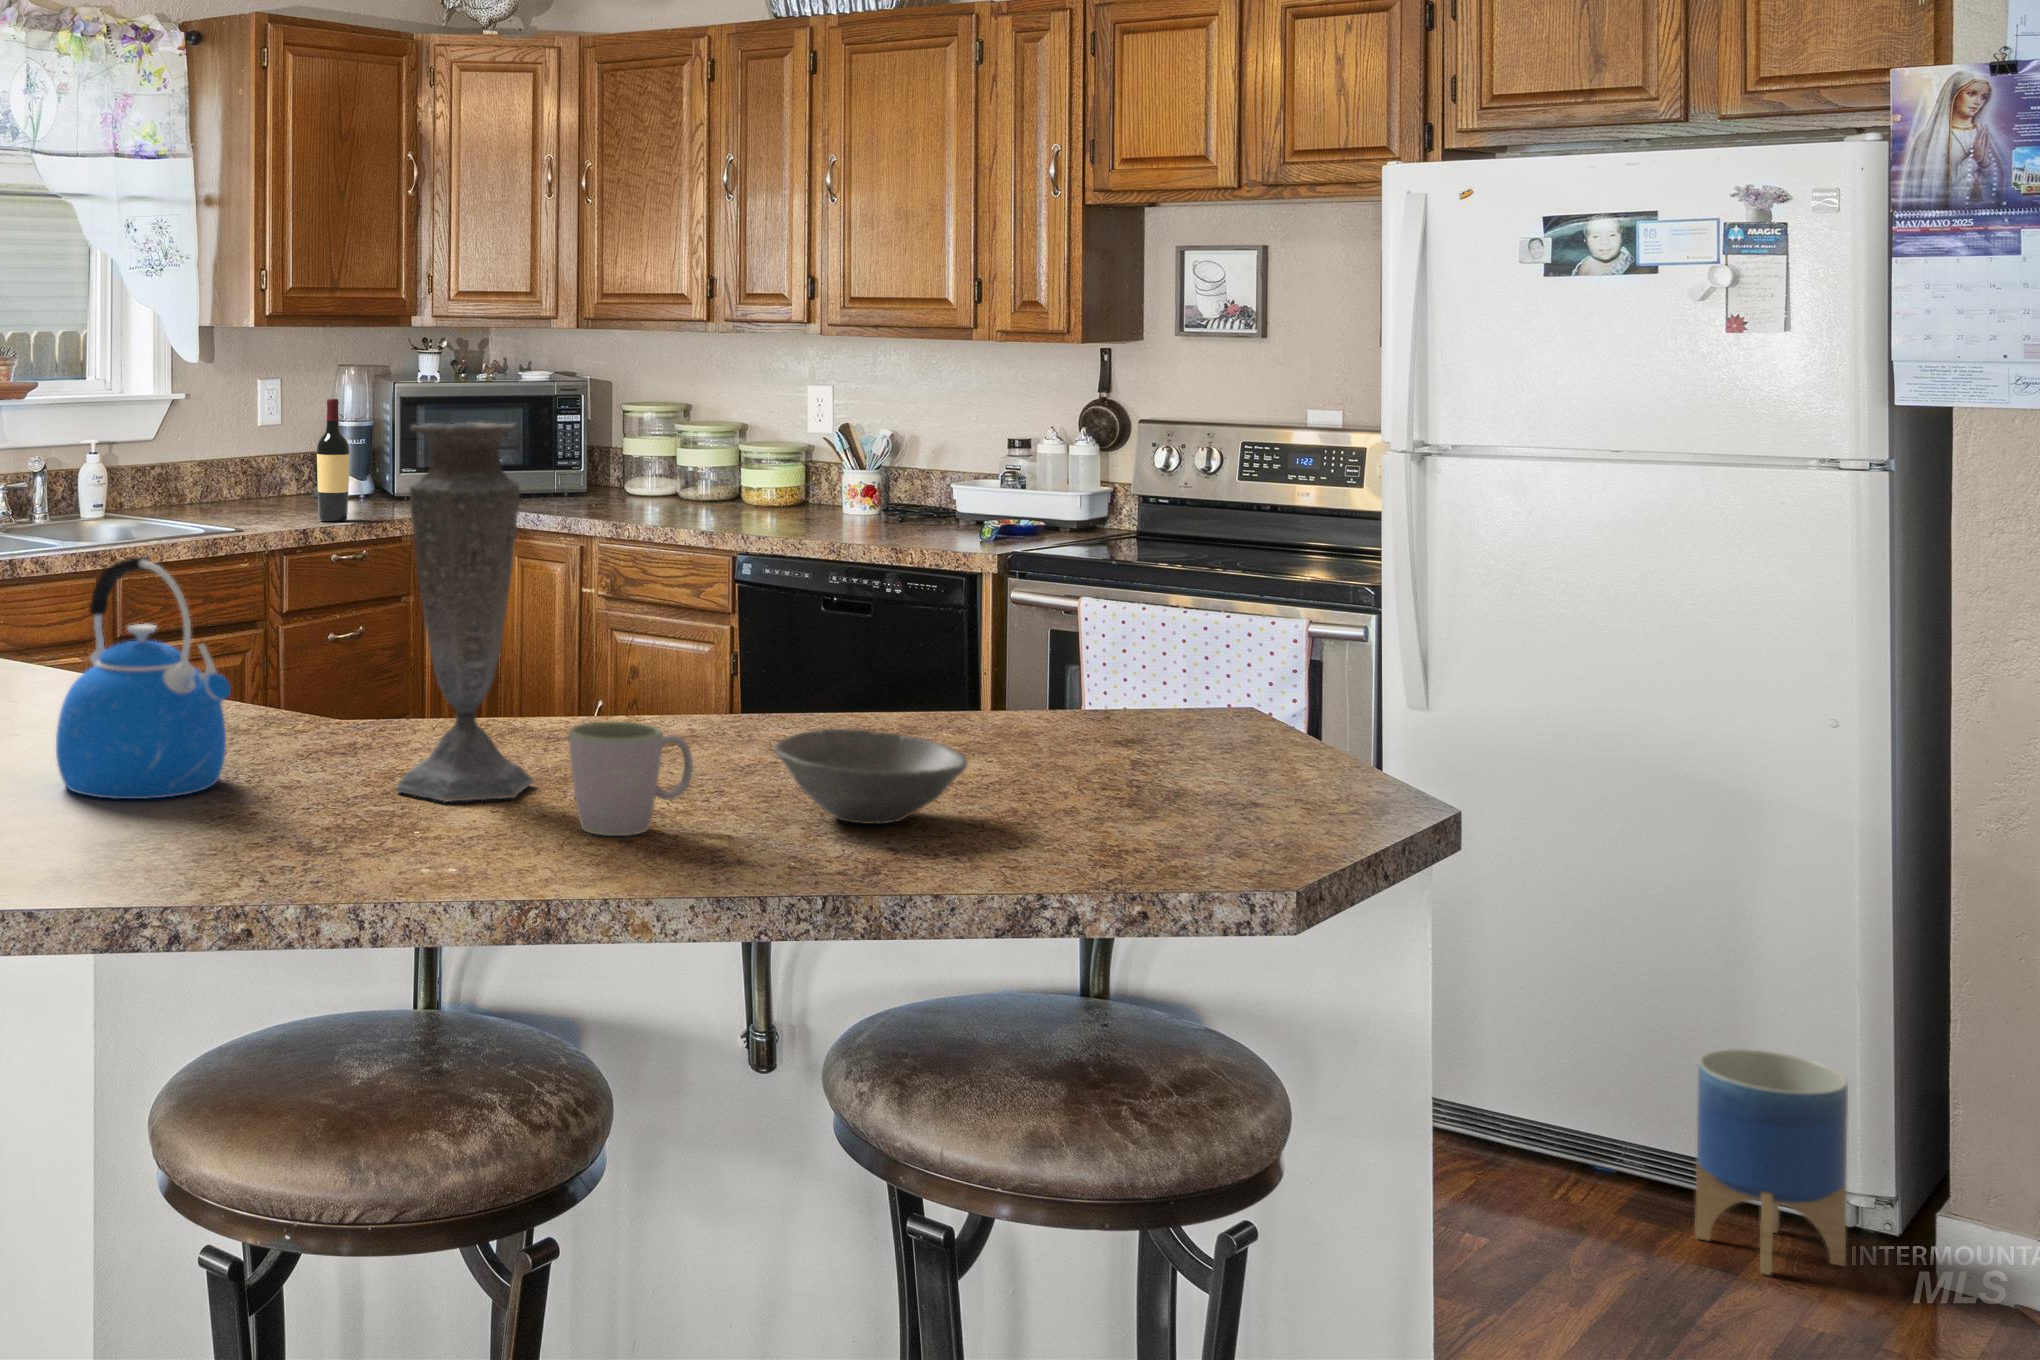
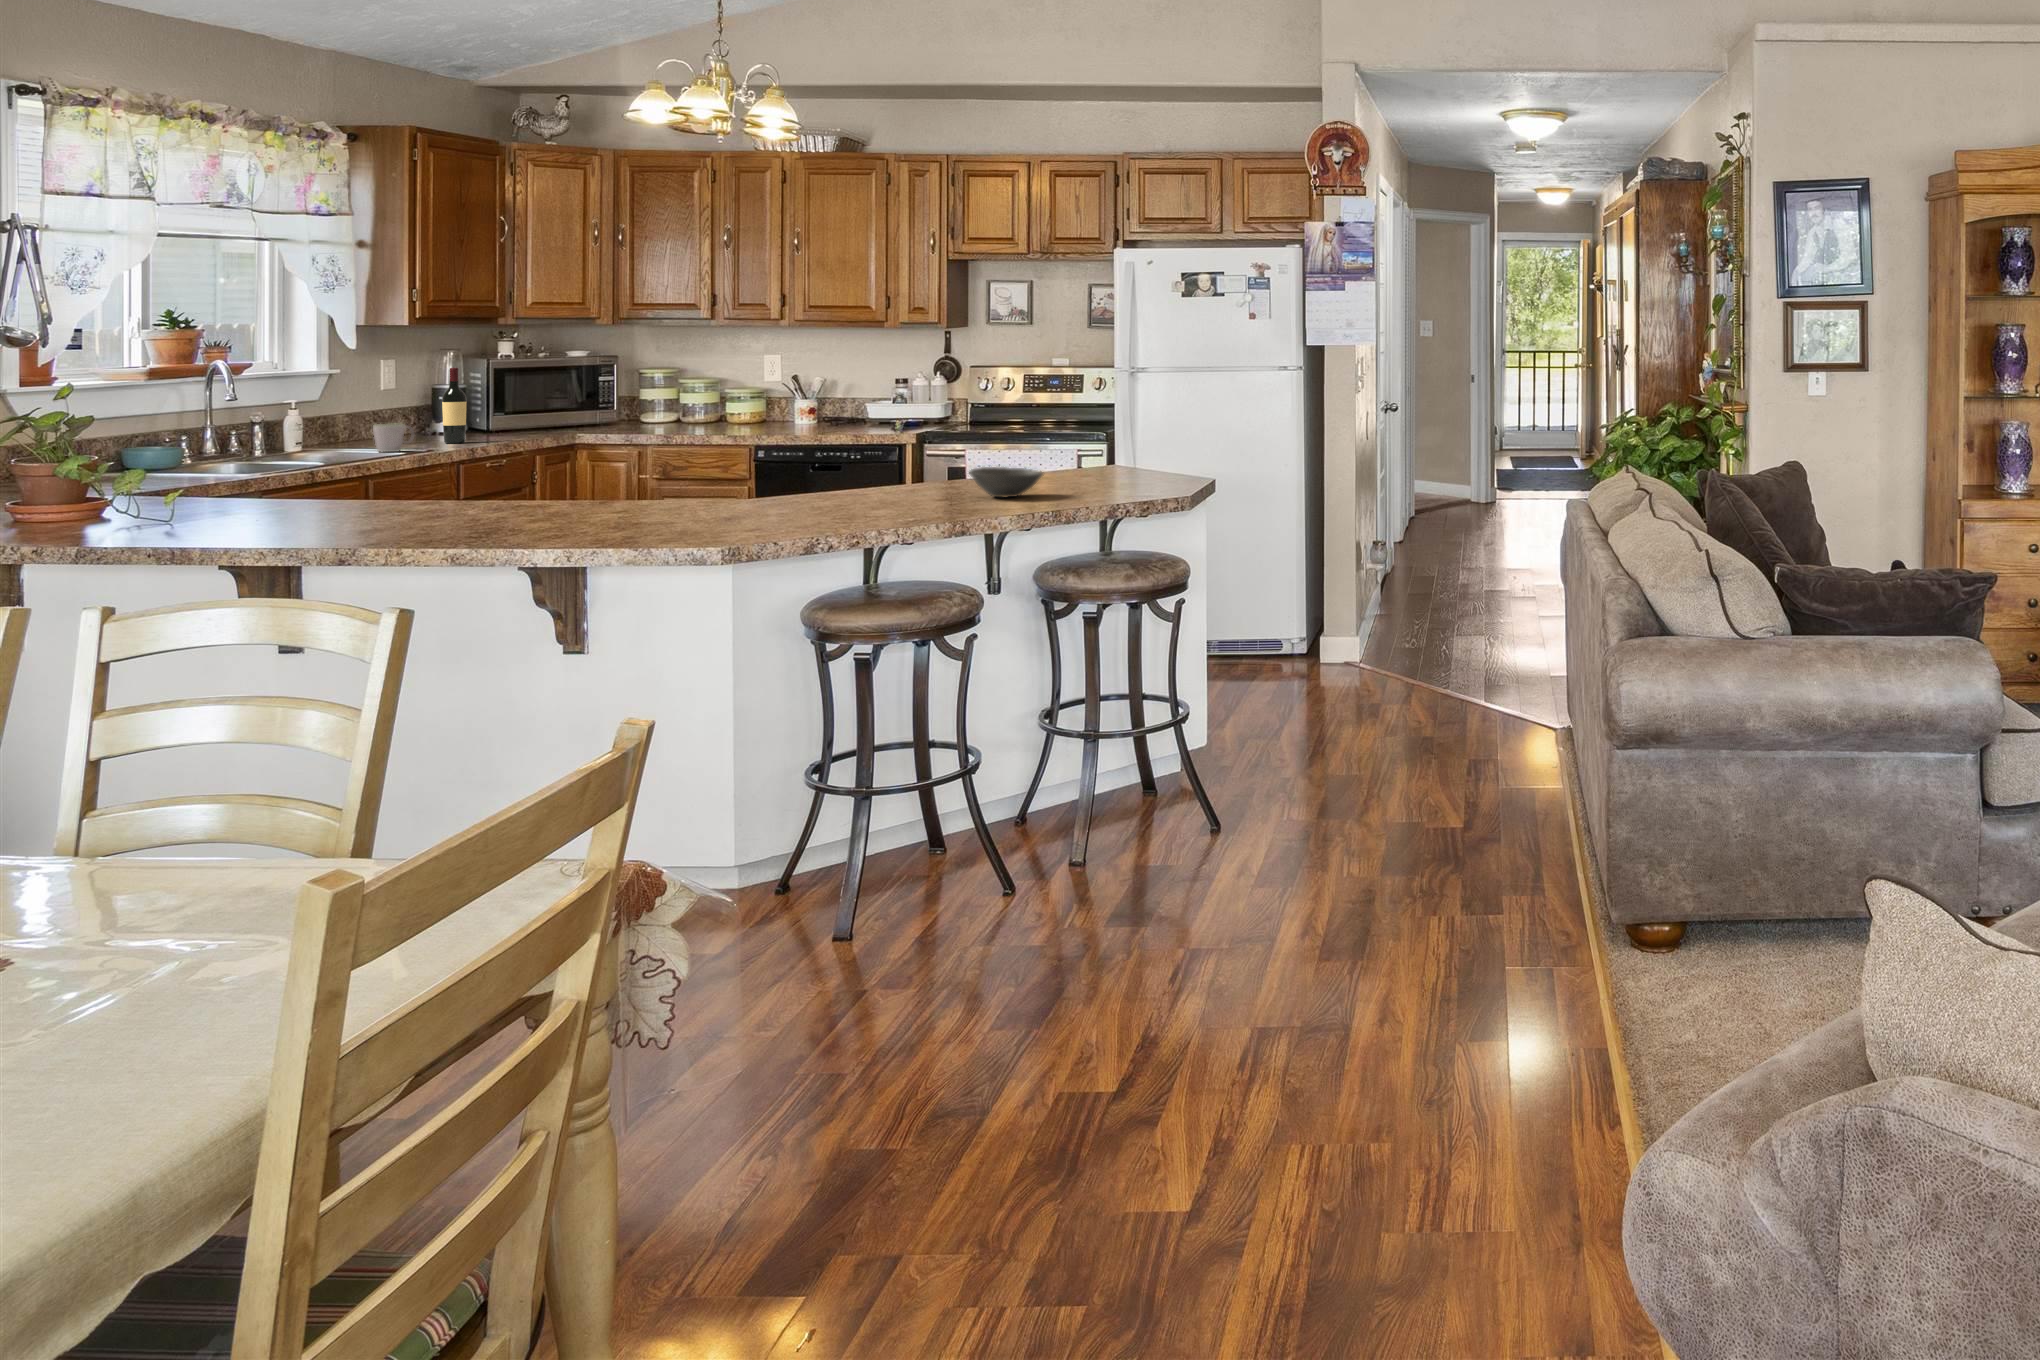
vase: present [396,422,533,802] -> none [801,352,858,506]
kettle: present [56,557,231,799] -> none [637,413,736,517]
mug: present [568,722,693,836] -> present [373,424,414,452]
planter: present [1695,1049,1848,1275] -> none [1245,593,1297,672]

